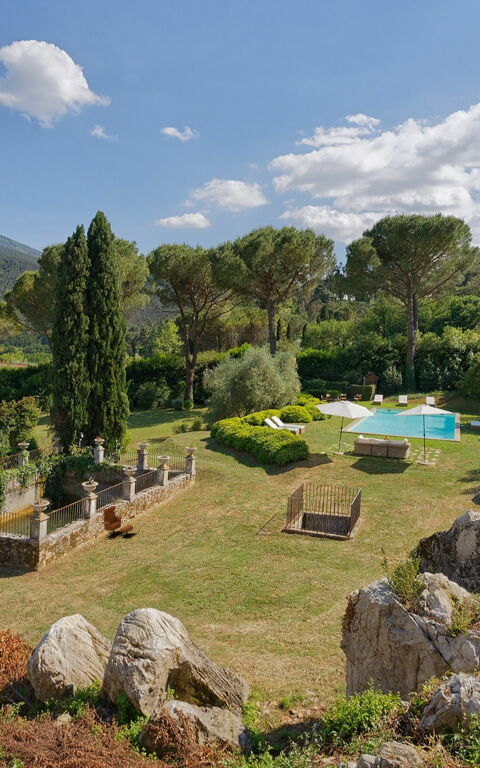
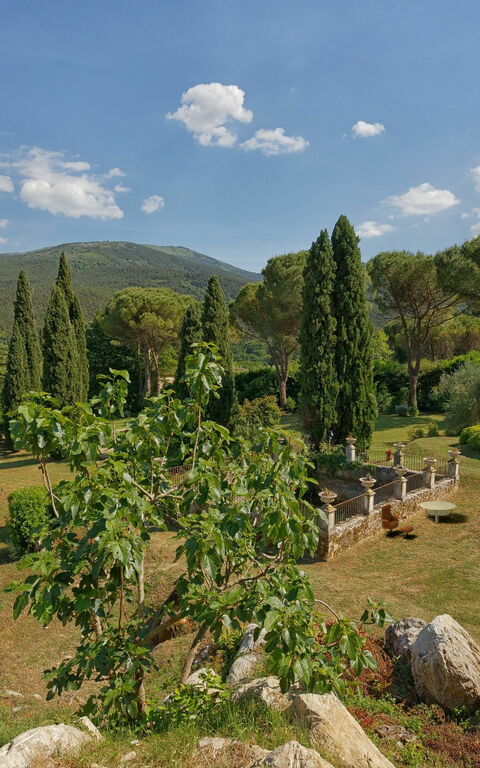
round table: none [147,498,179,519] -> present [420,501,456,523]

